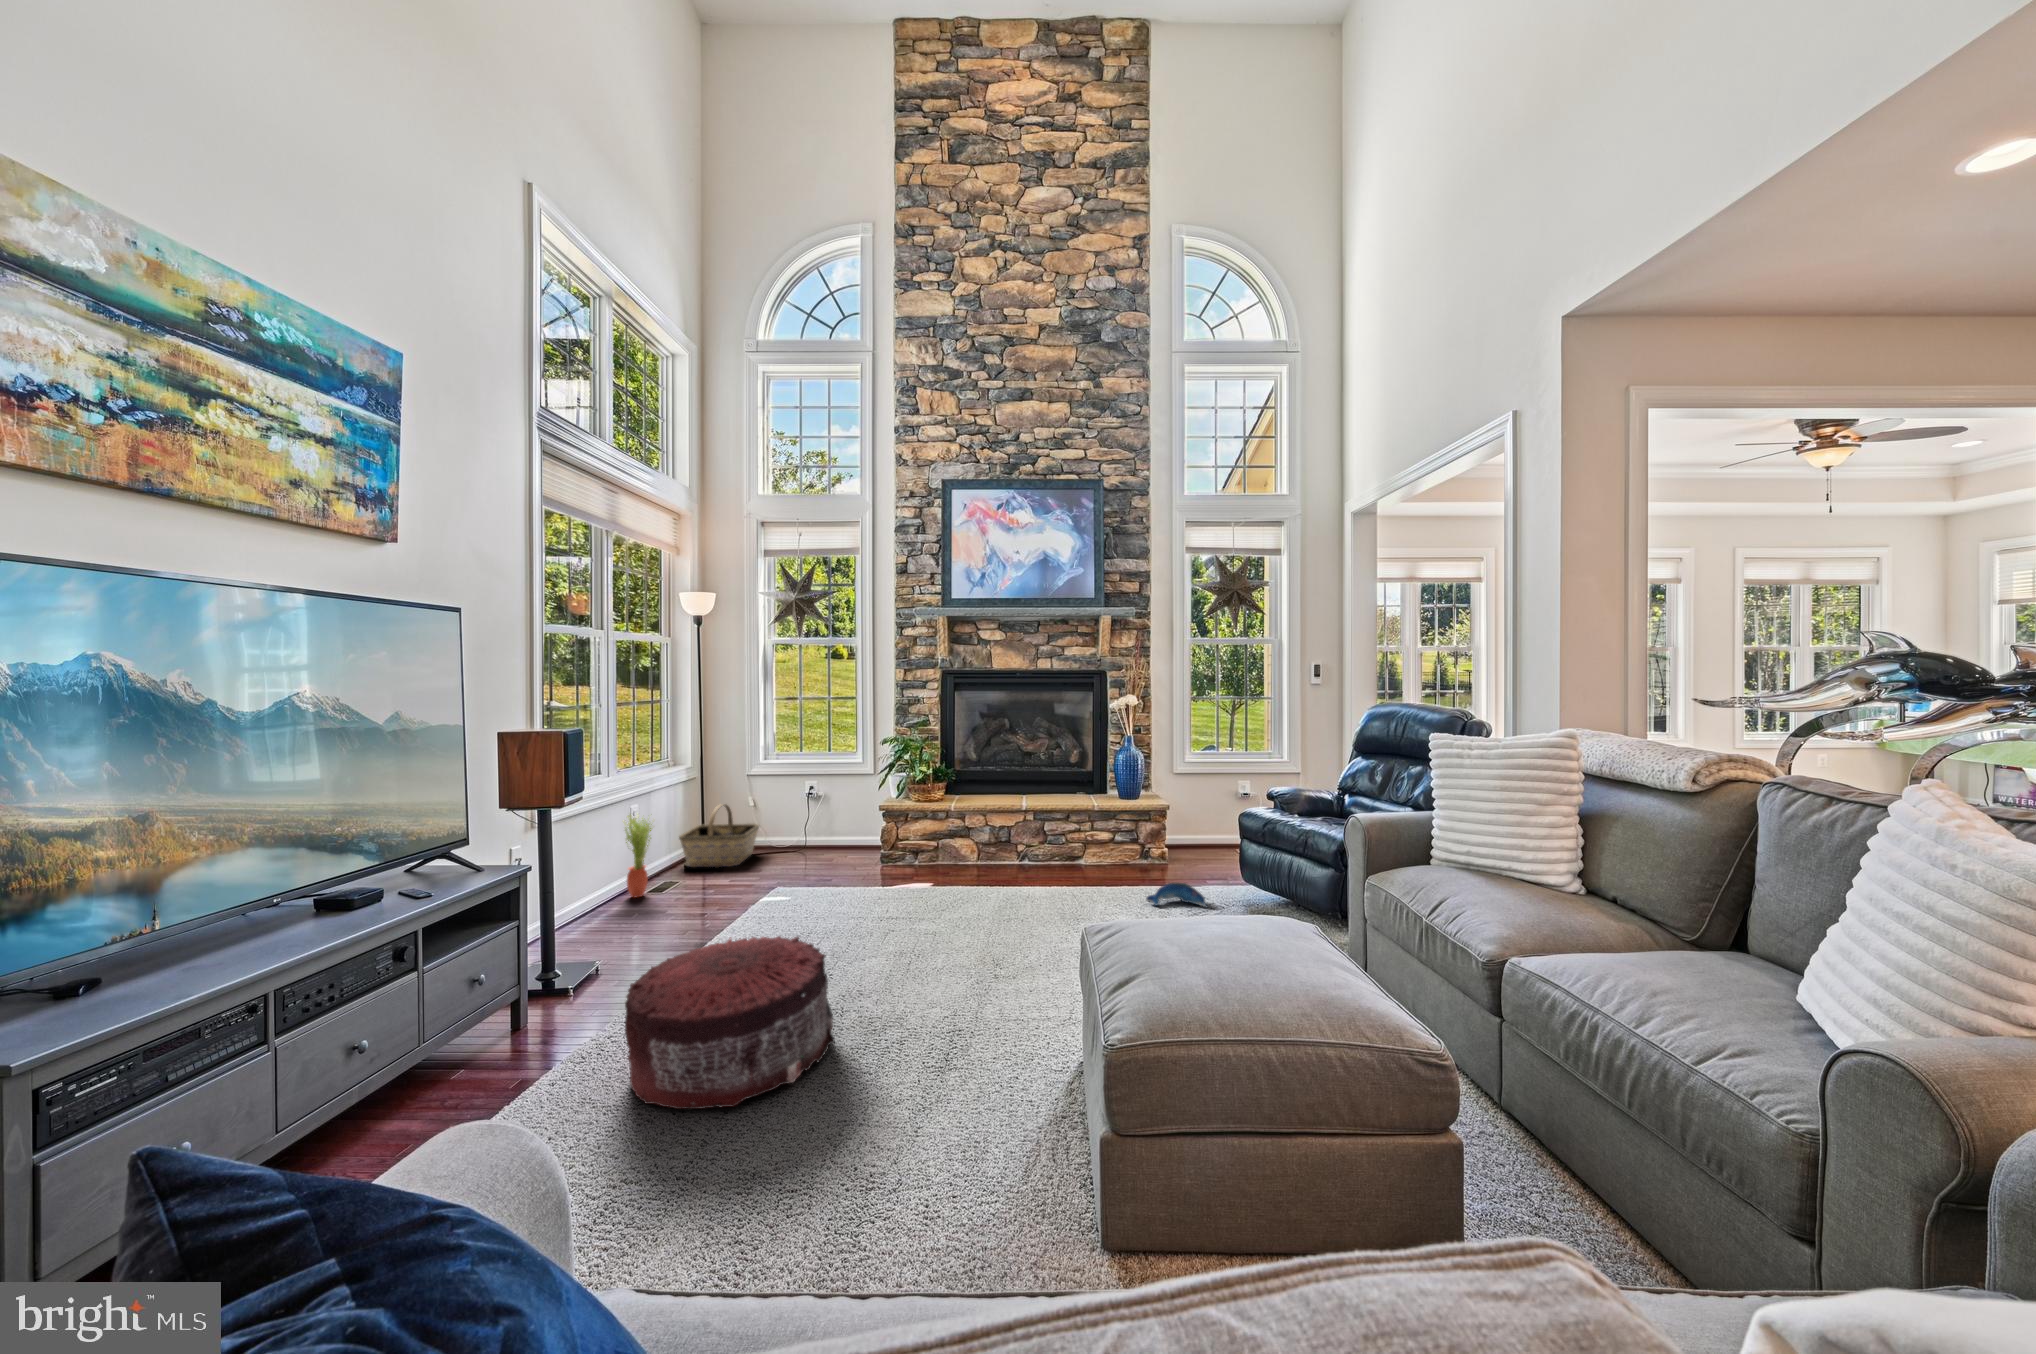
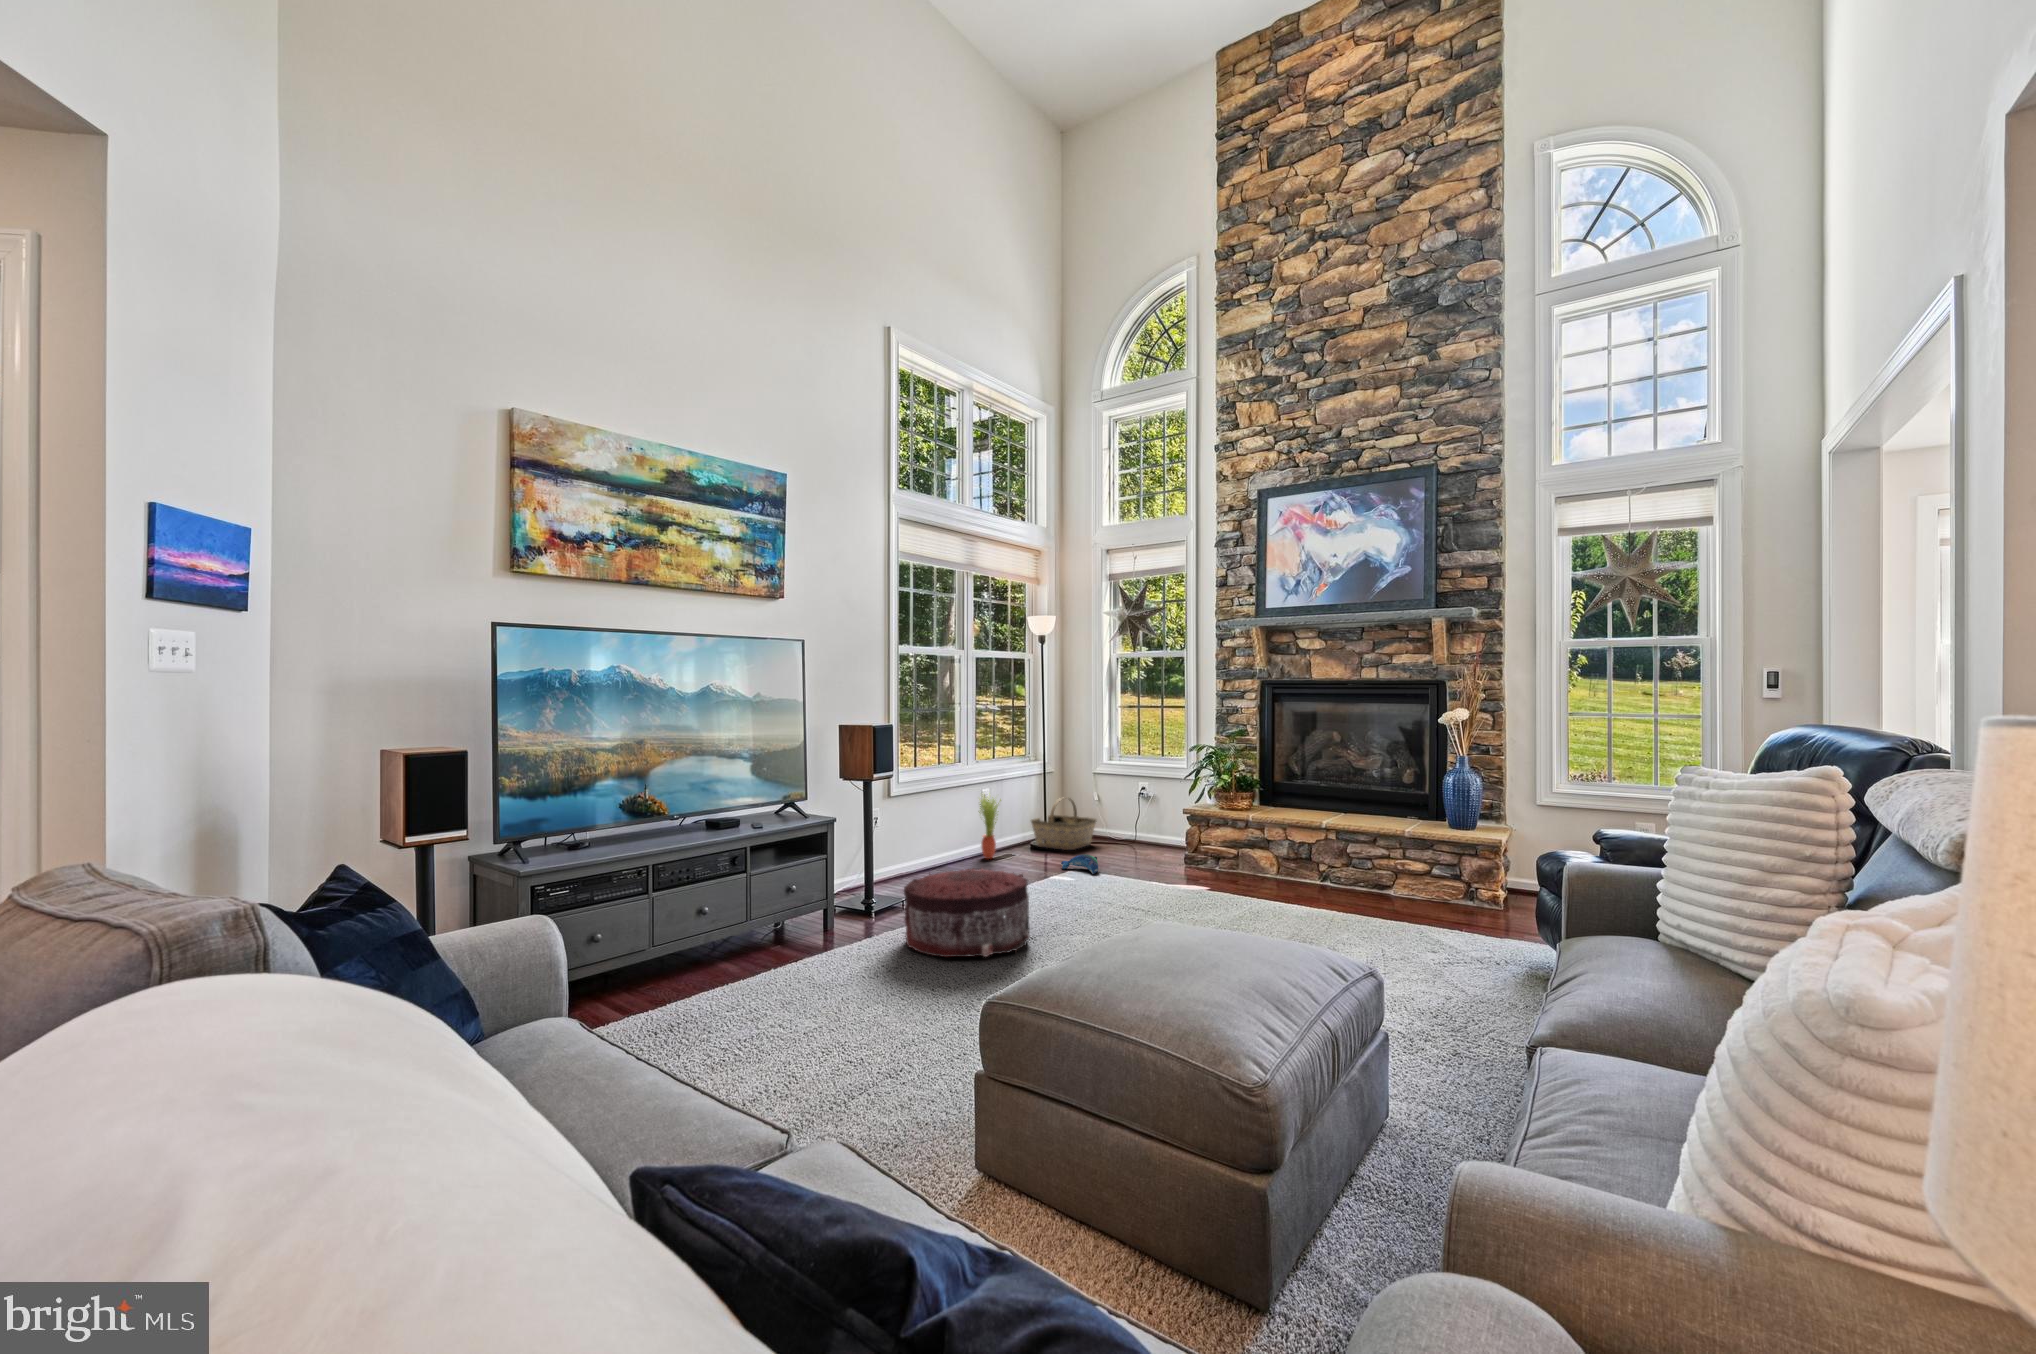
plush toy: present [1146,883,1206,907] -> present [1061,854,1098,874]

